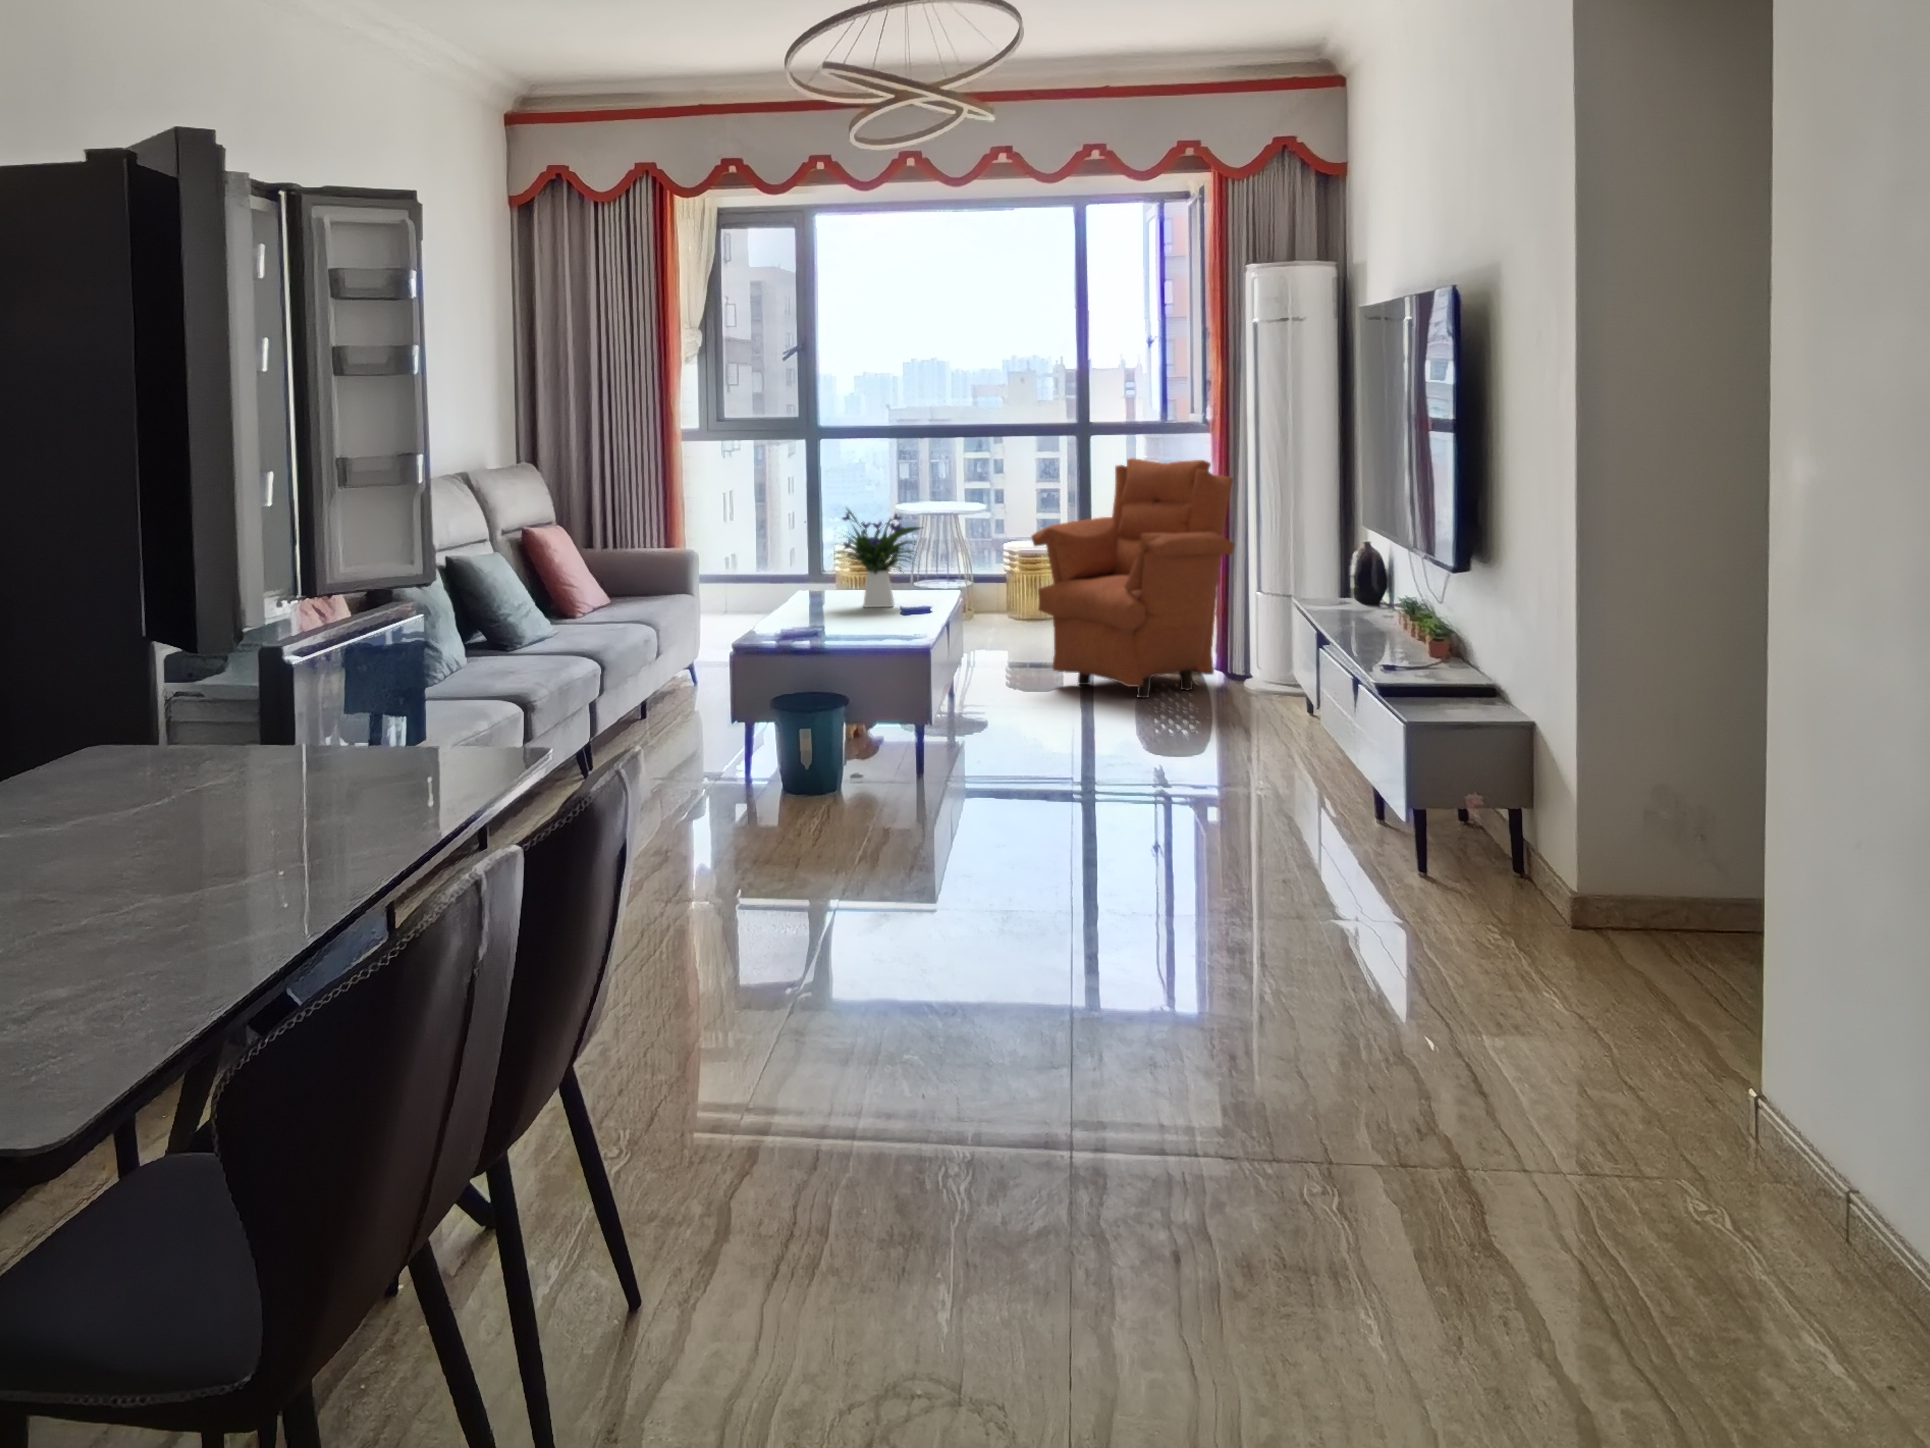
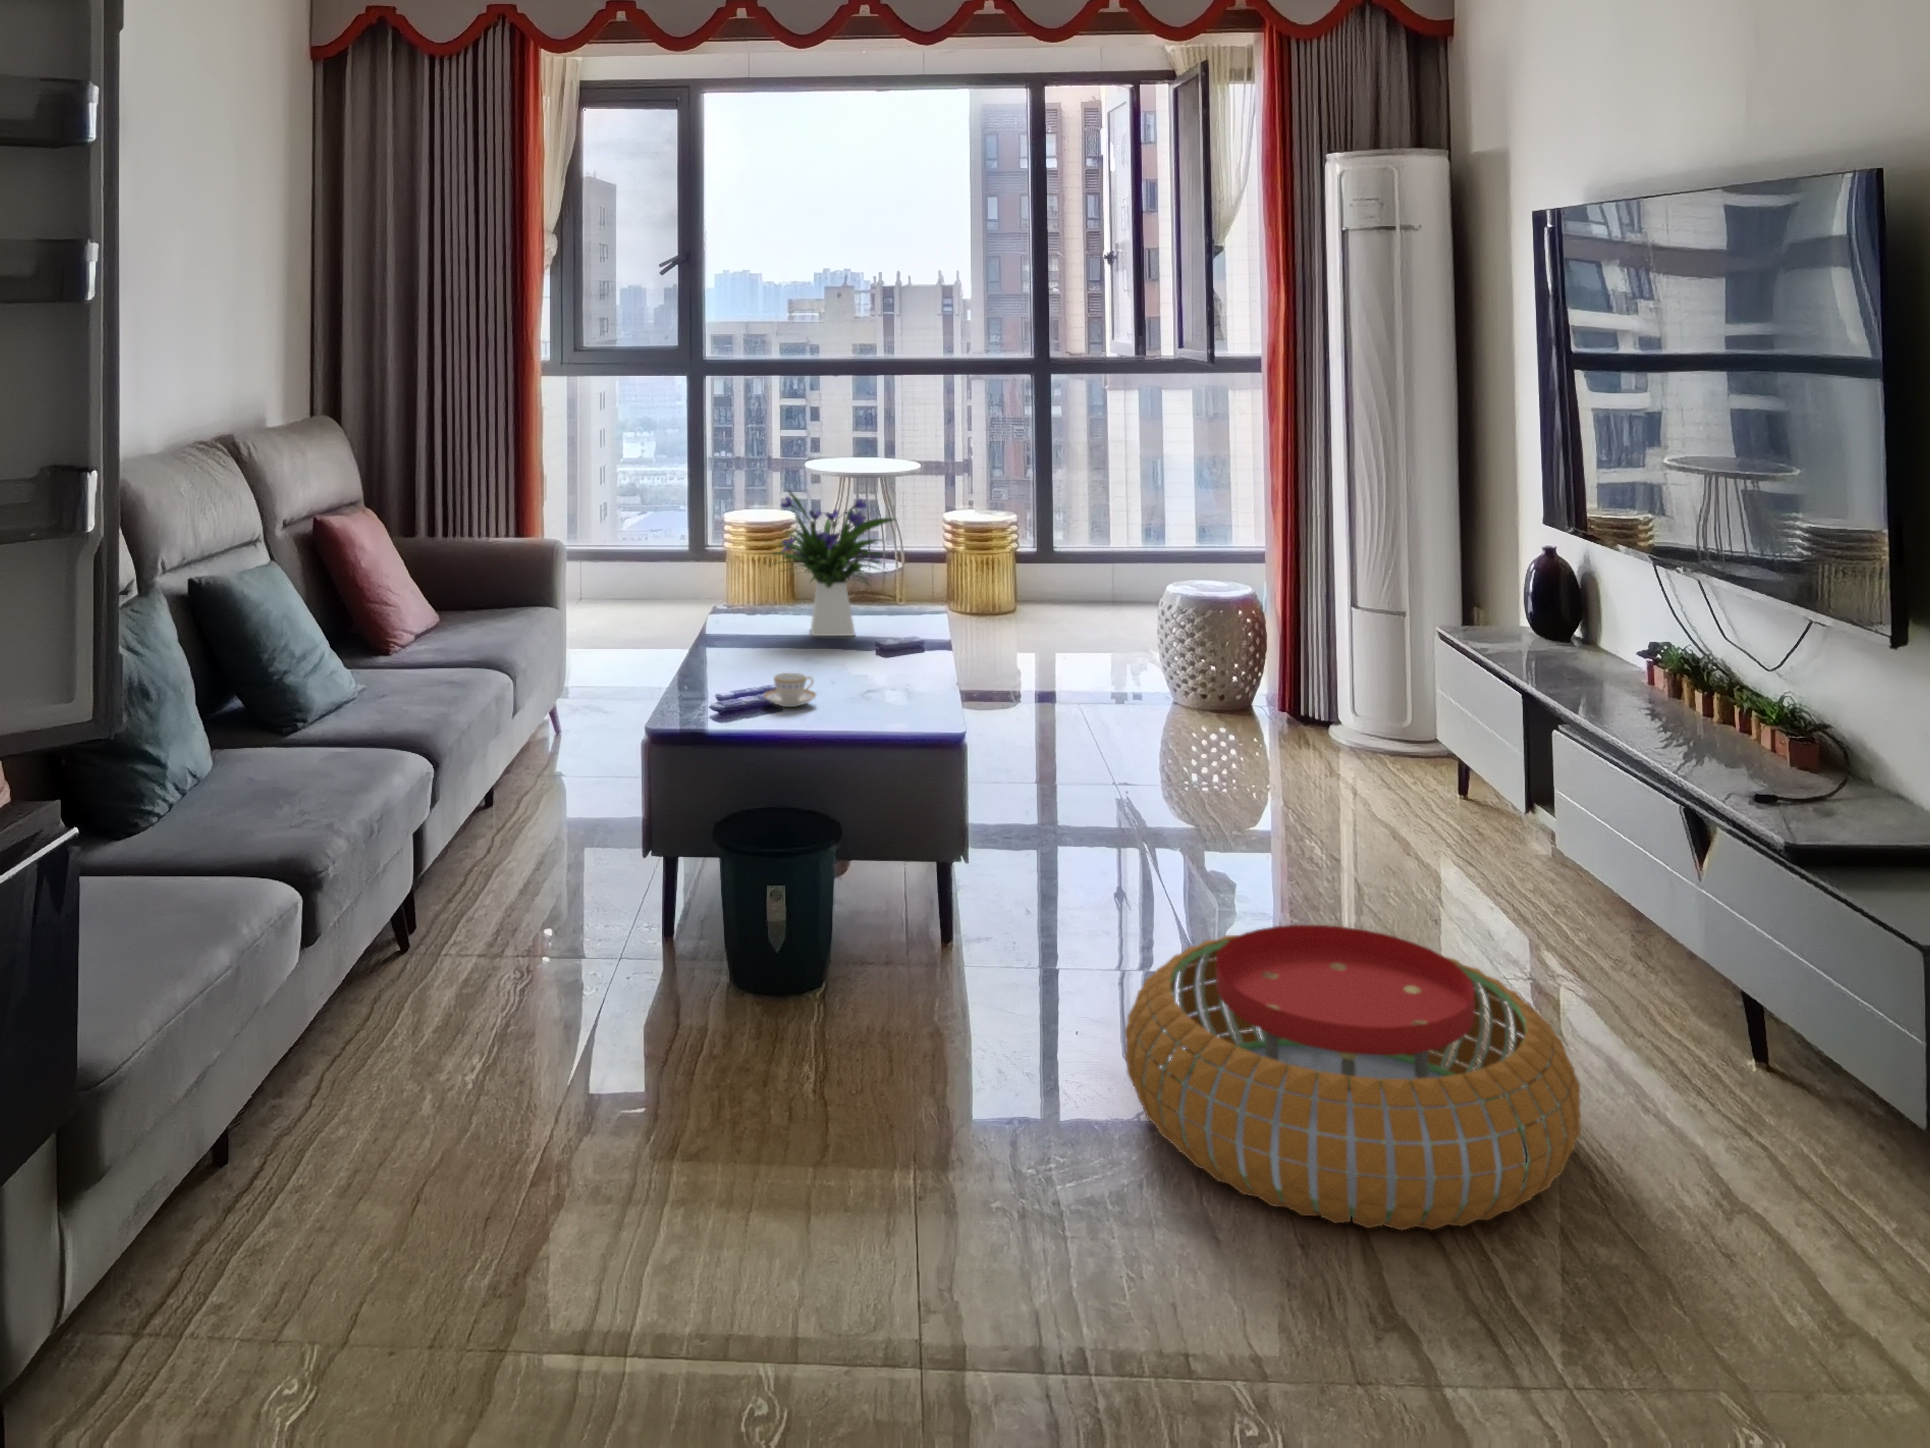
armchair: present [1031,458,1234,698] -> none [1028,416,1327,763]
teacup: none [813,617,848,637] -> present [764,673,816,707]
pouf: none [992,738,1240,871] -> present [1125,925,1581,1230]

